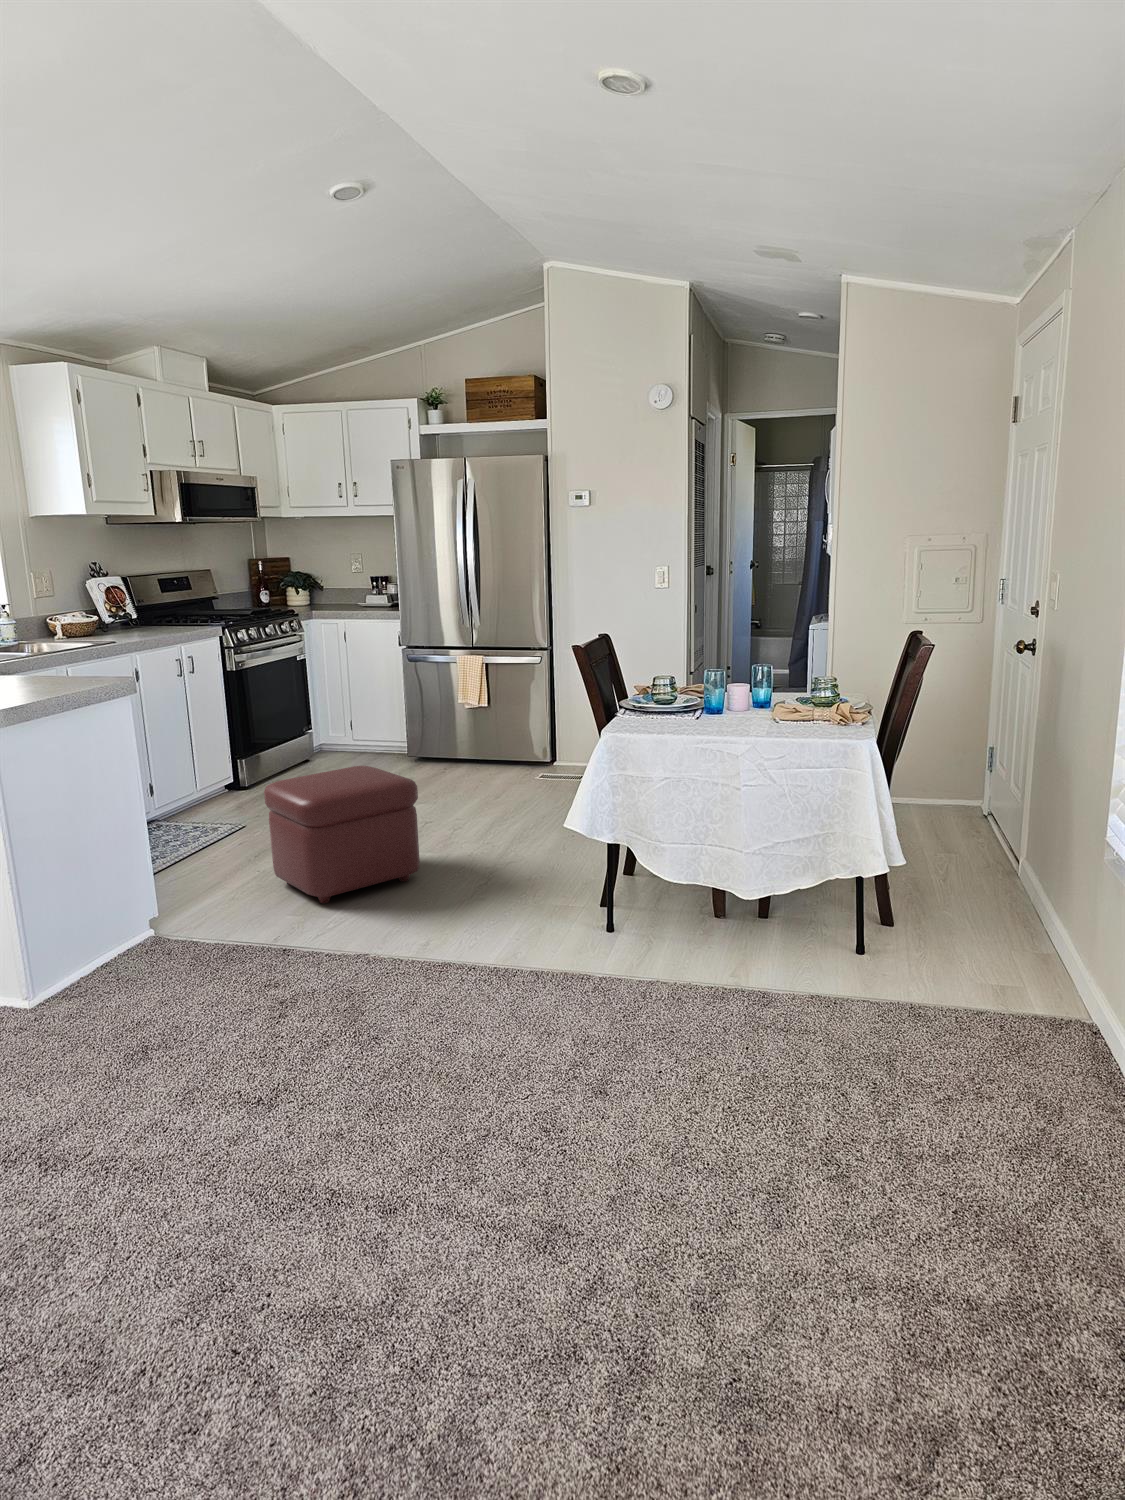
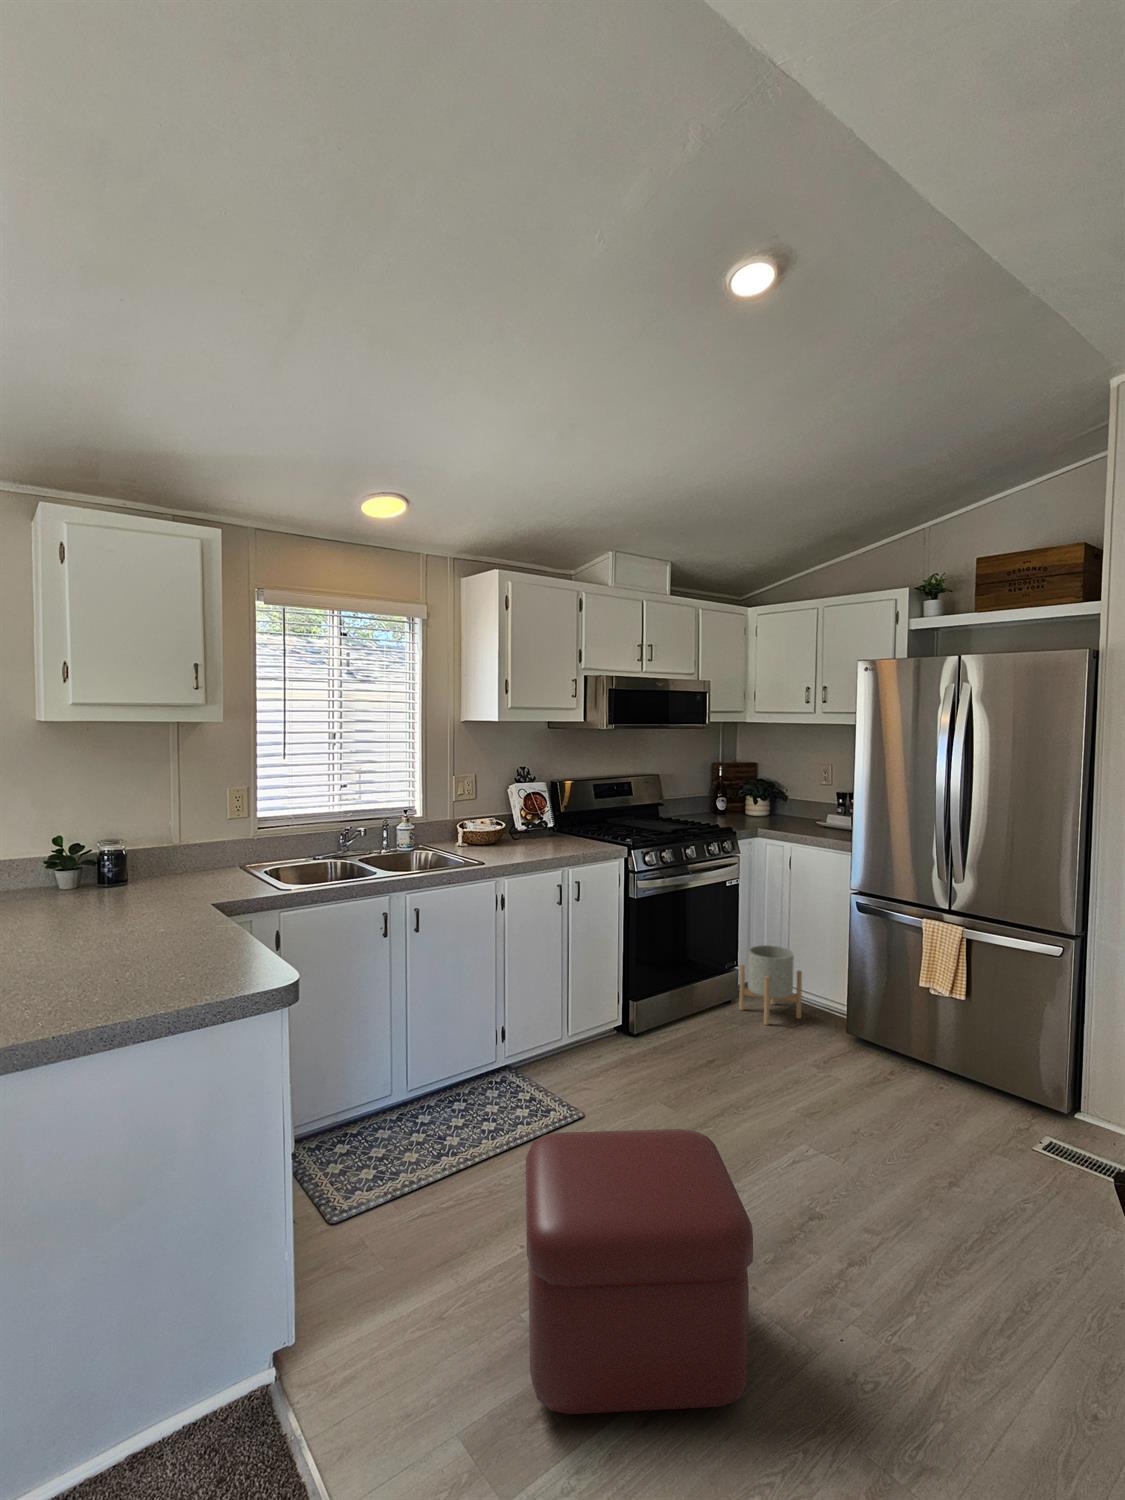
planter: none [313,708,367,768] -> present [739,945,802,1025]

